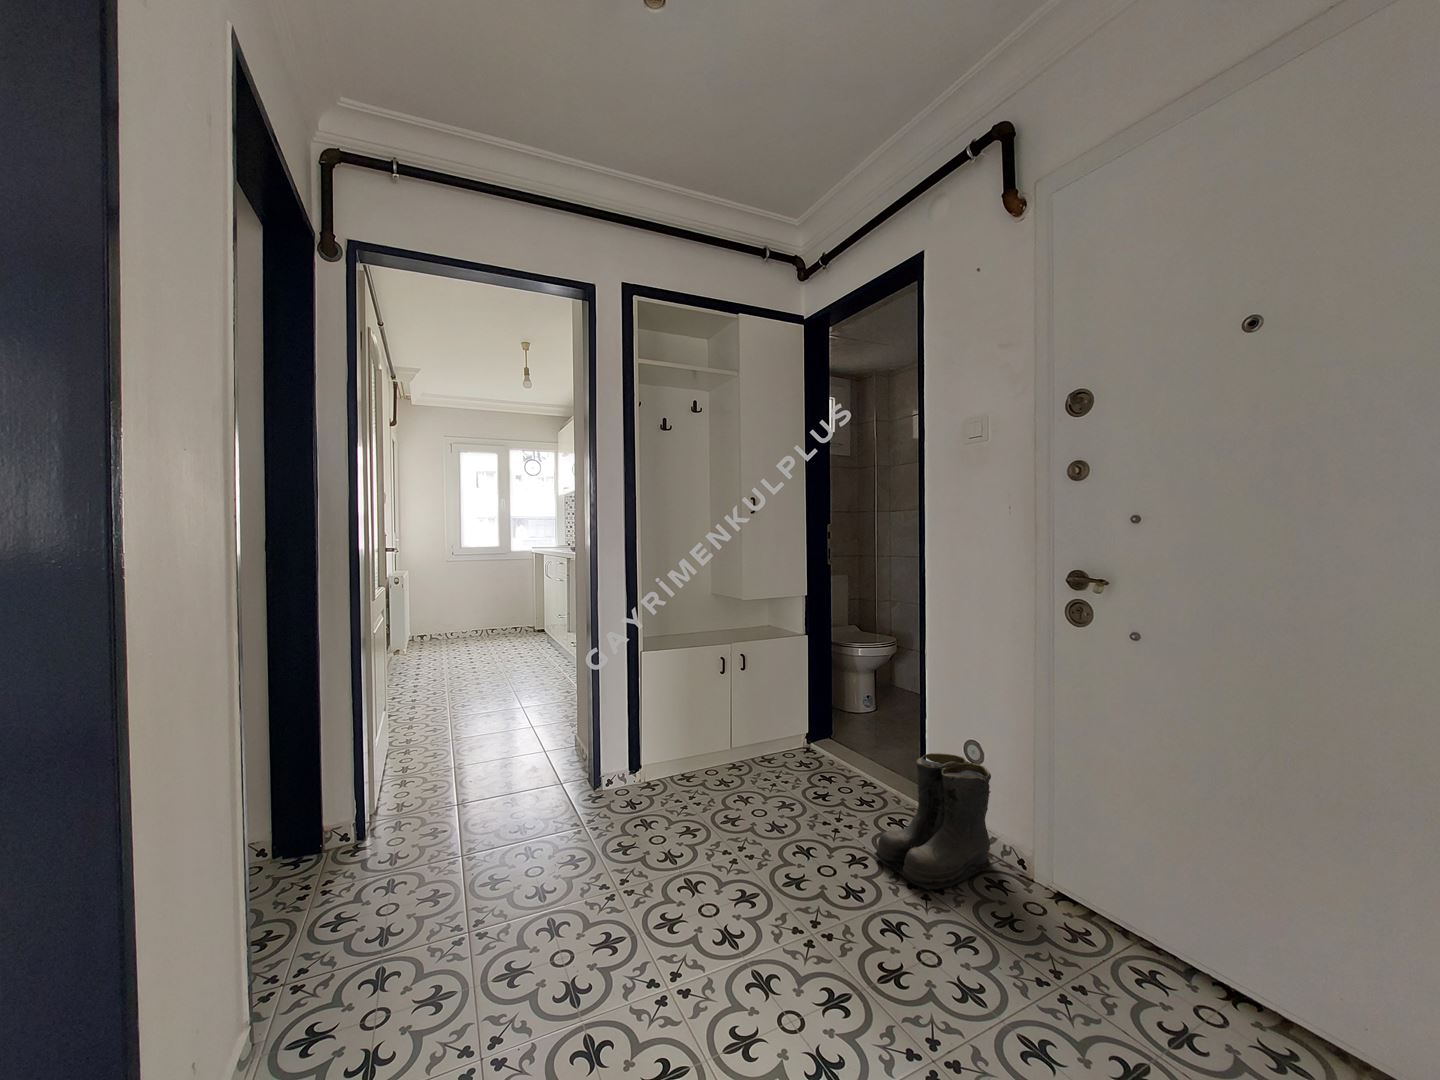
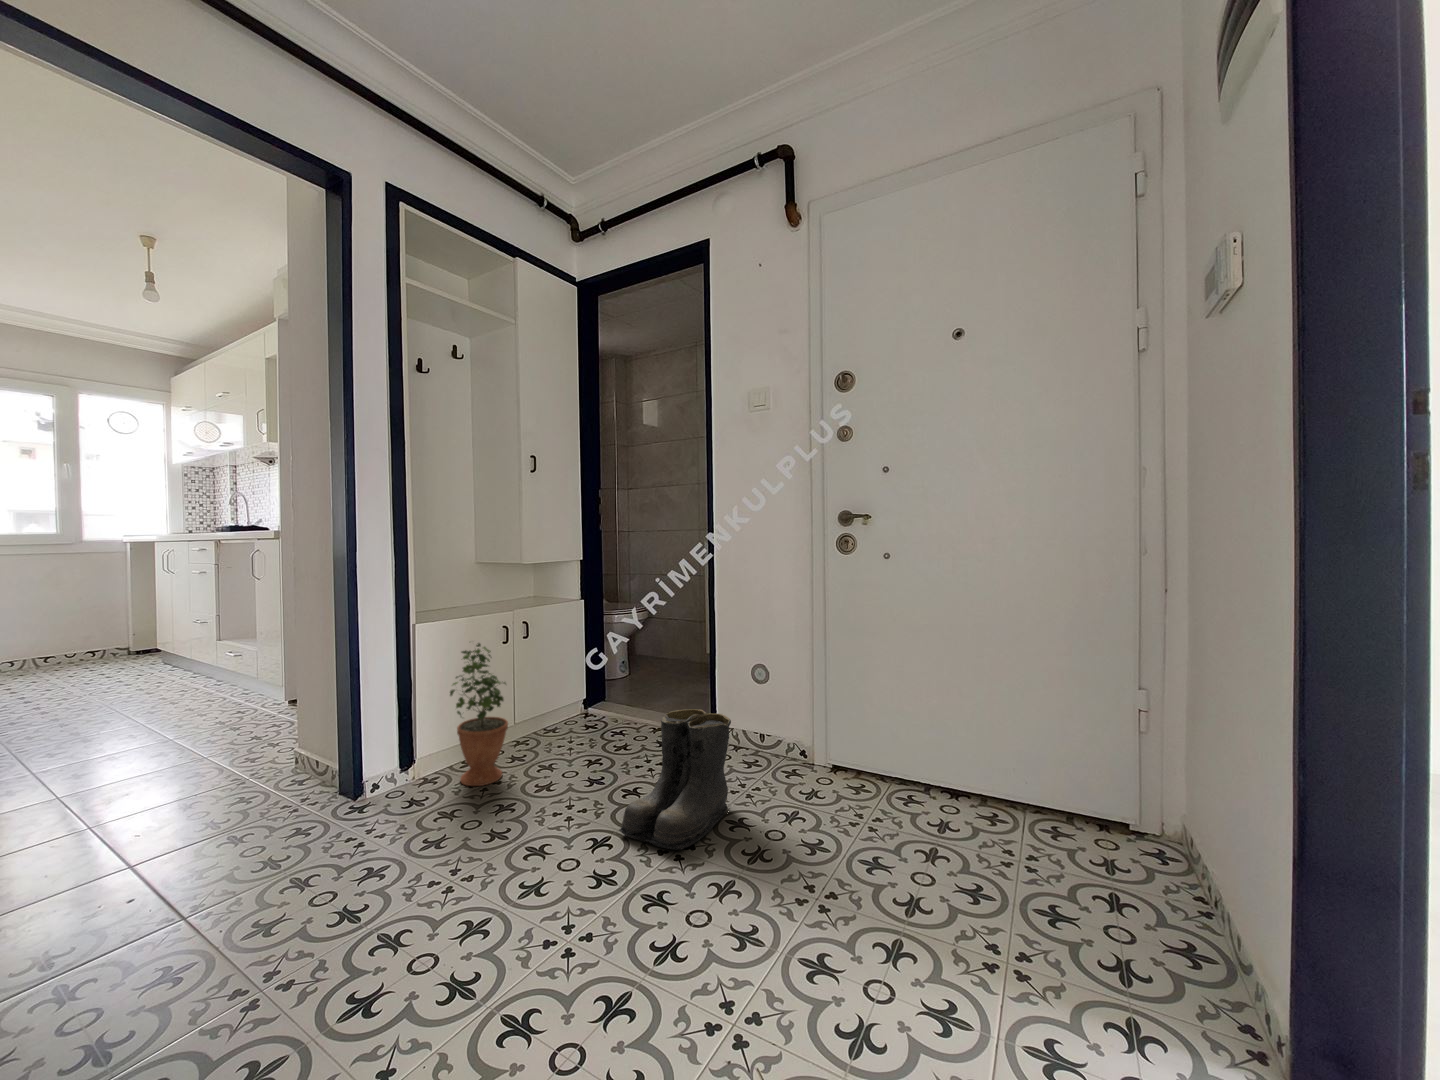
potted plant: none [748,663,794,783] -> present [450,643,508,786]

